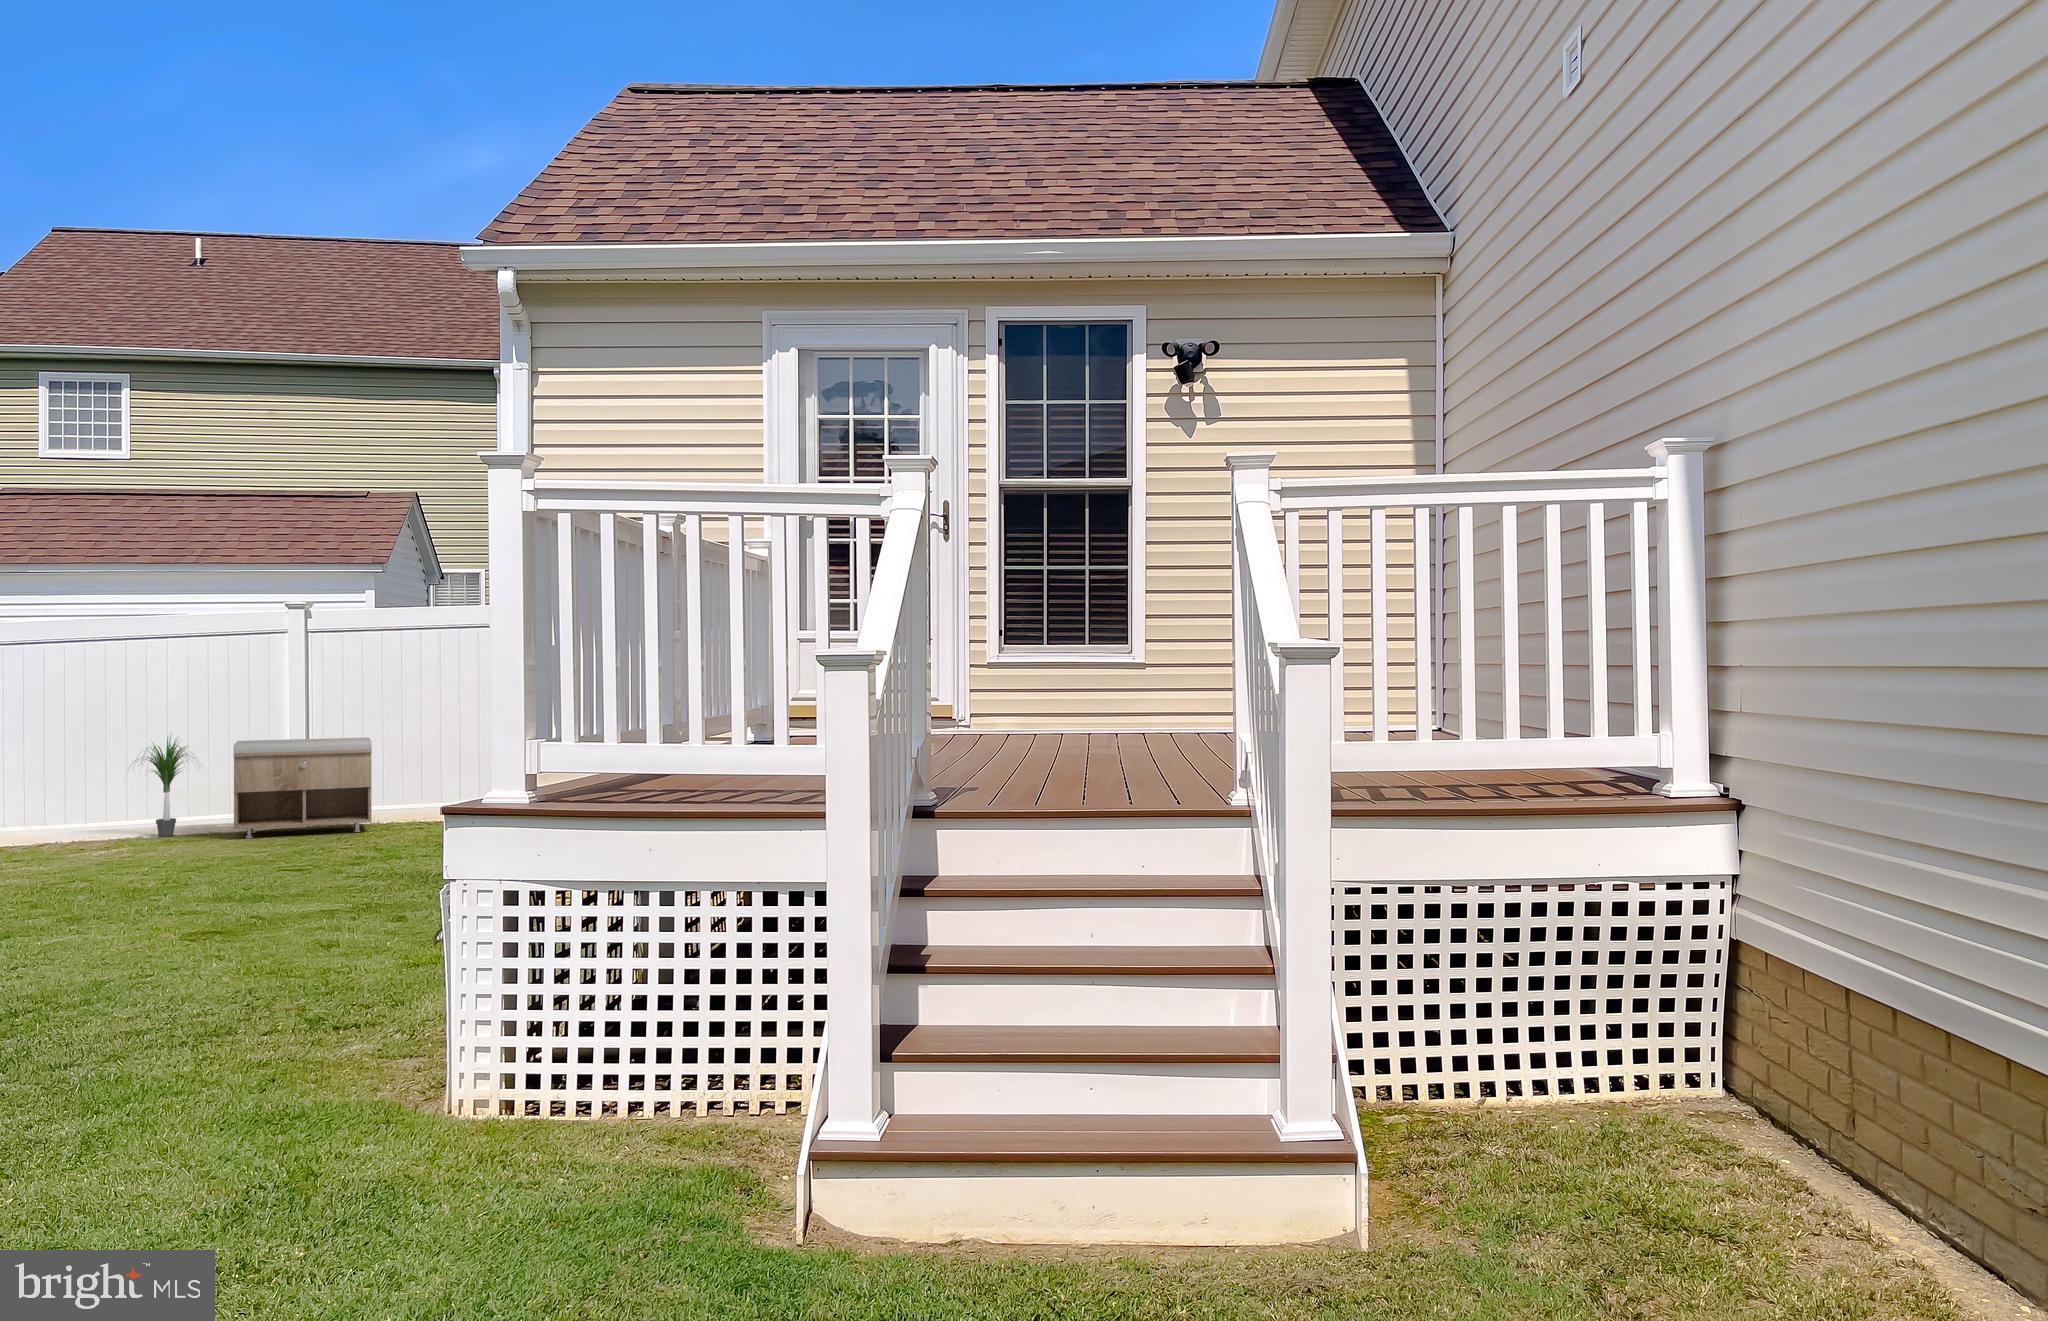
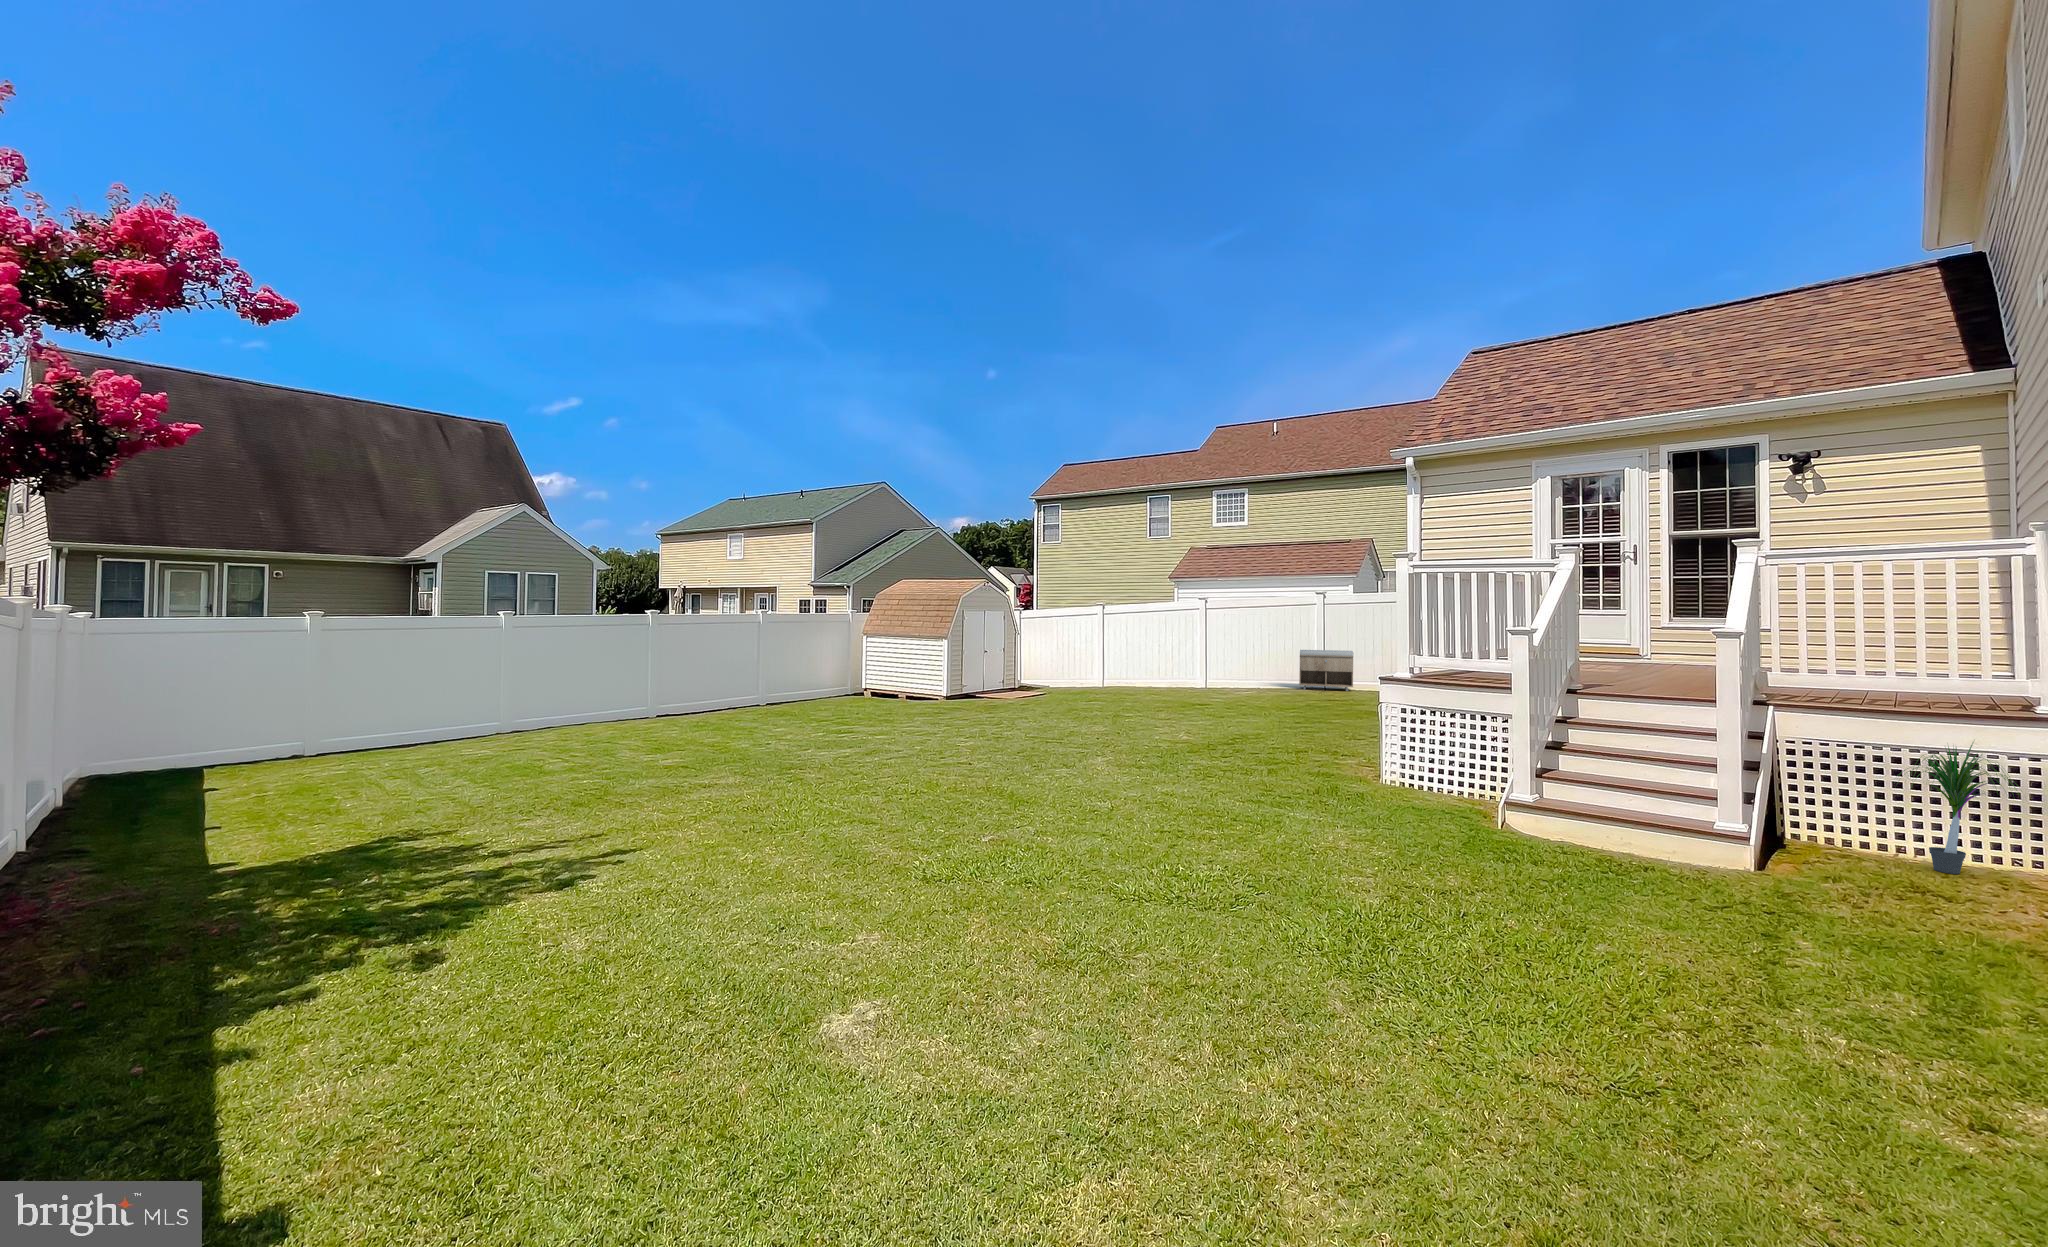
potted plant: present [133,737,193,836] -> present [1904,742,2017,874]

